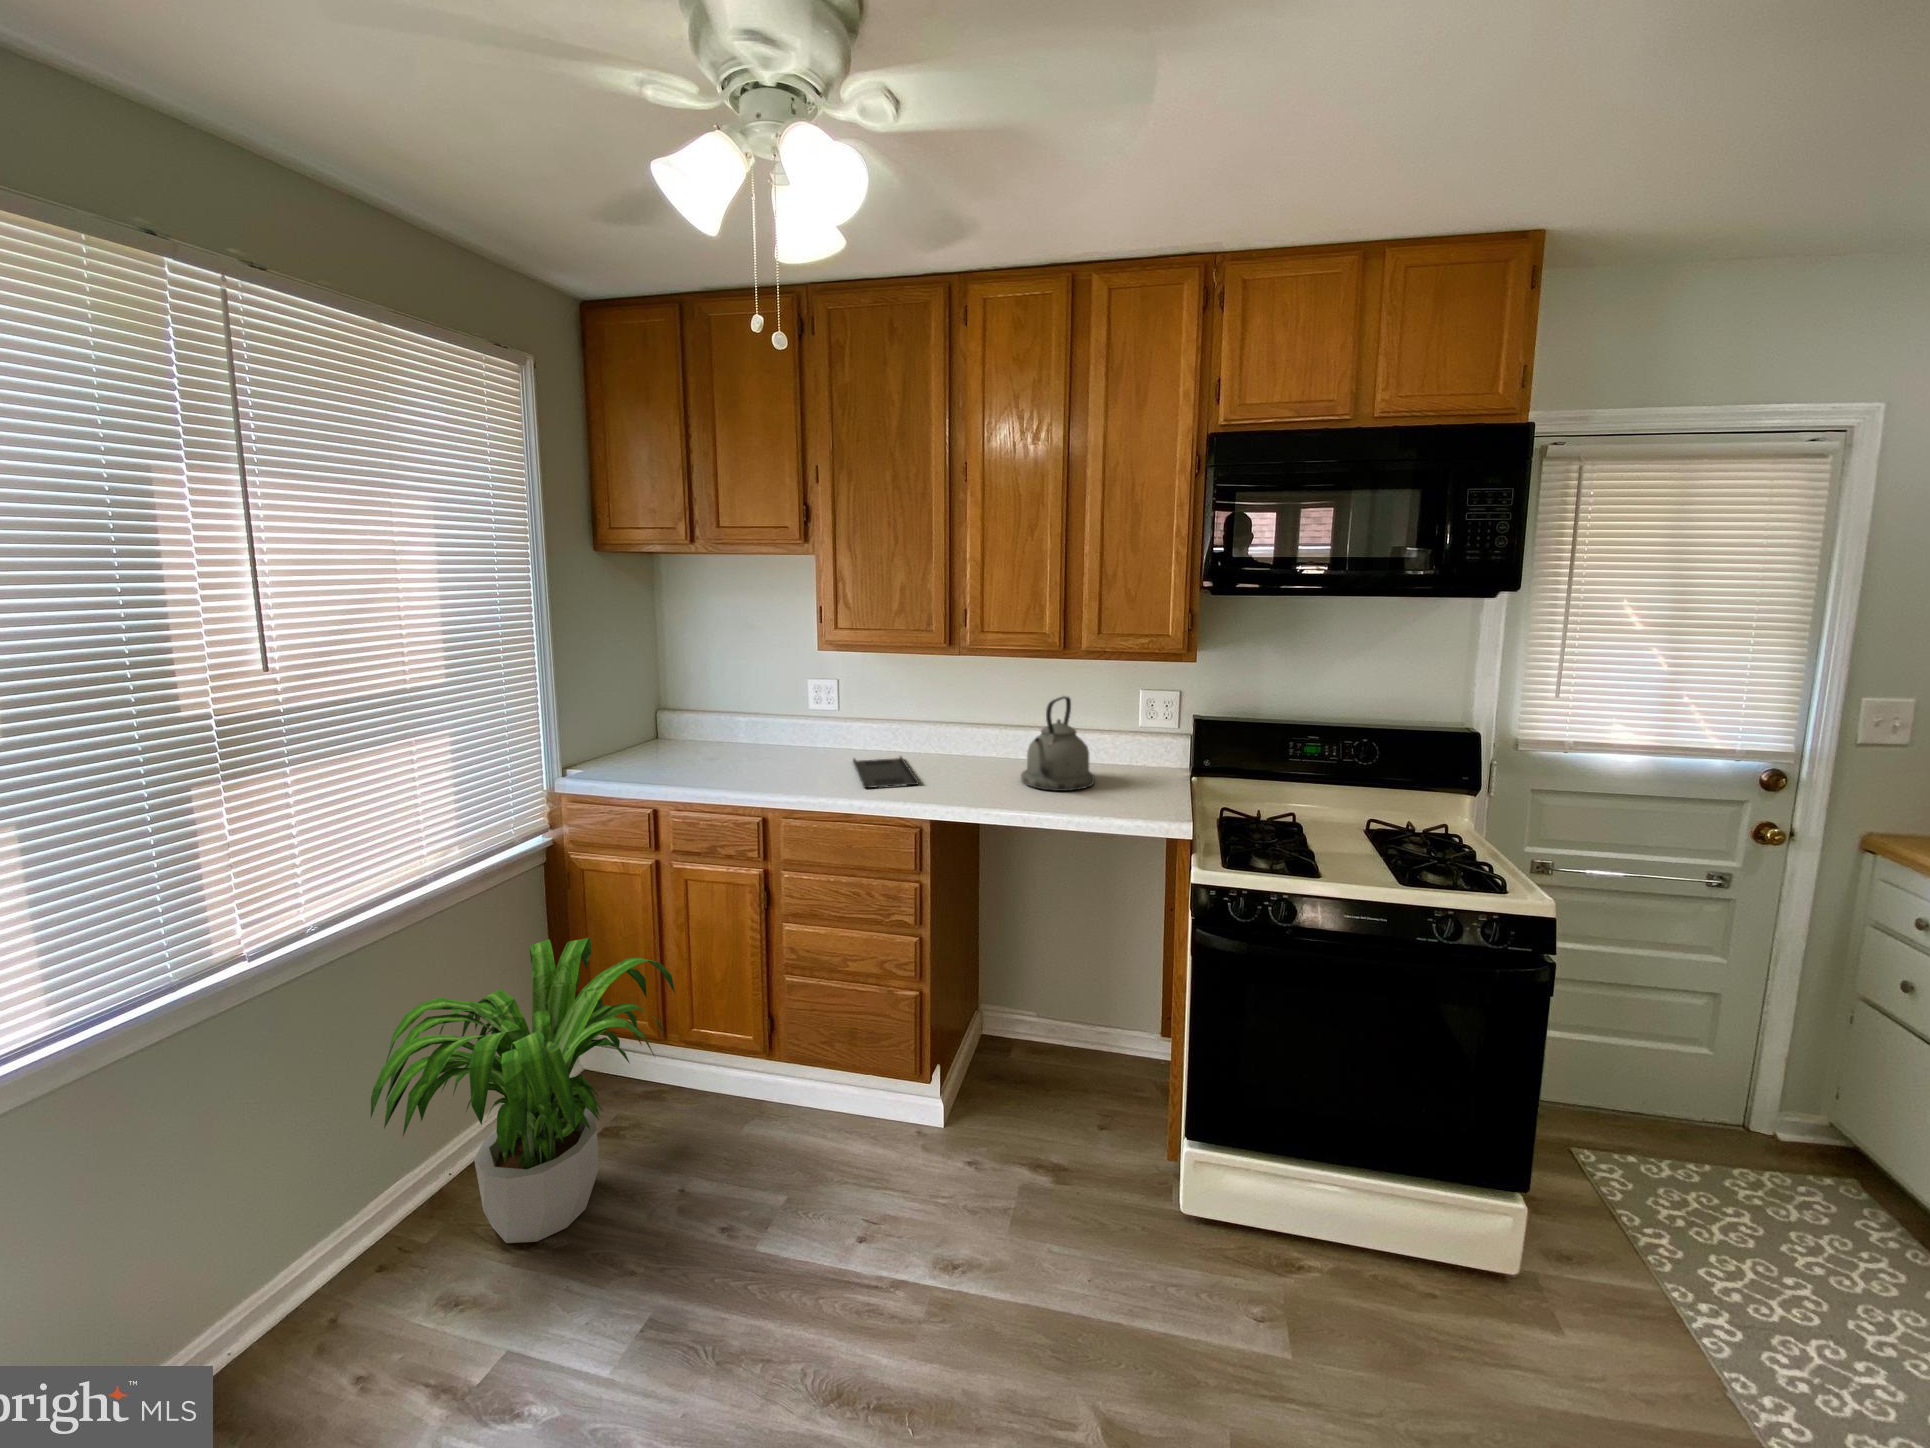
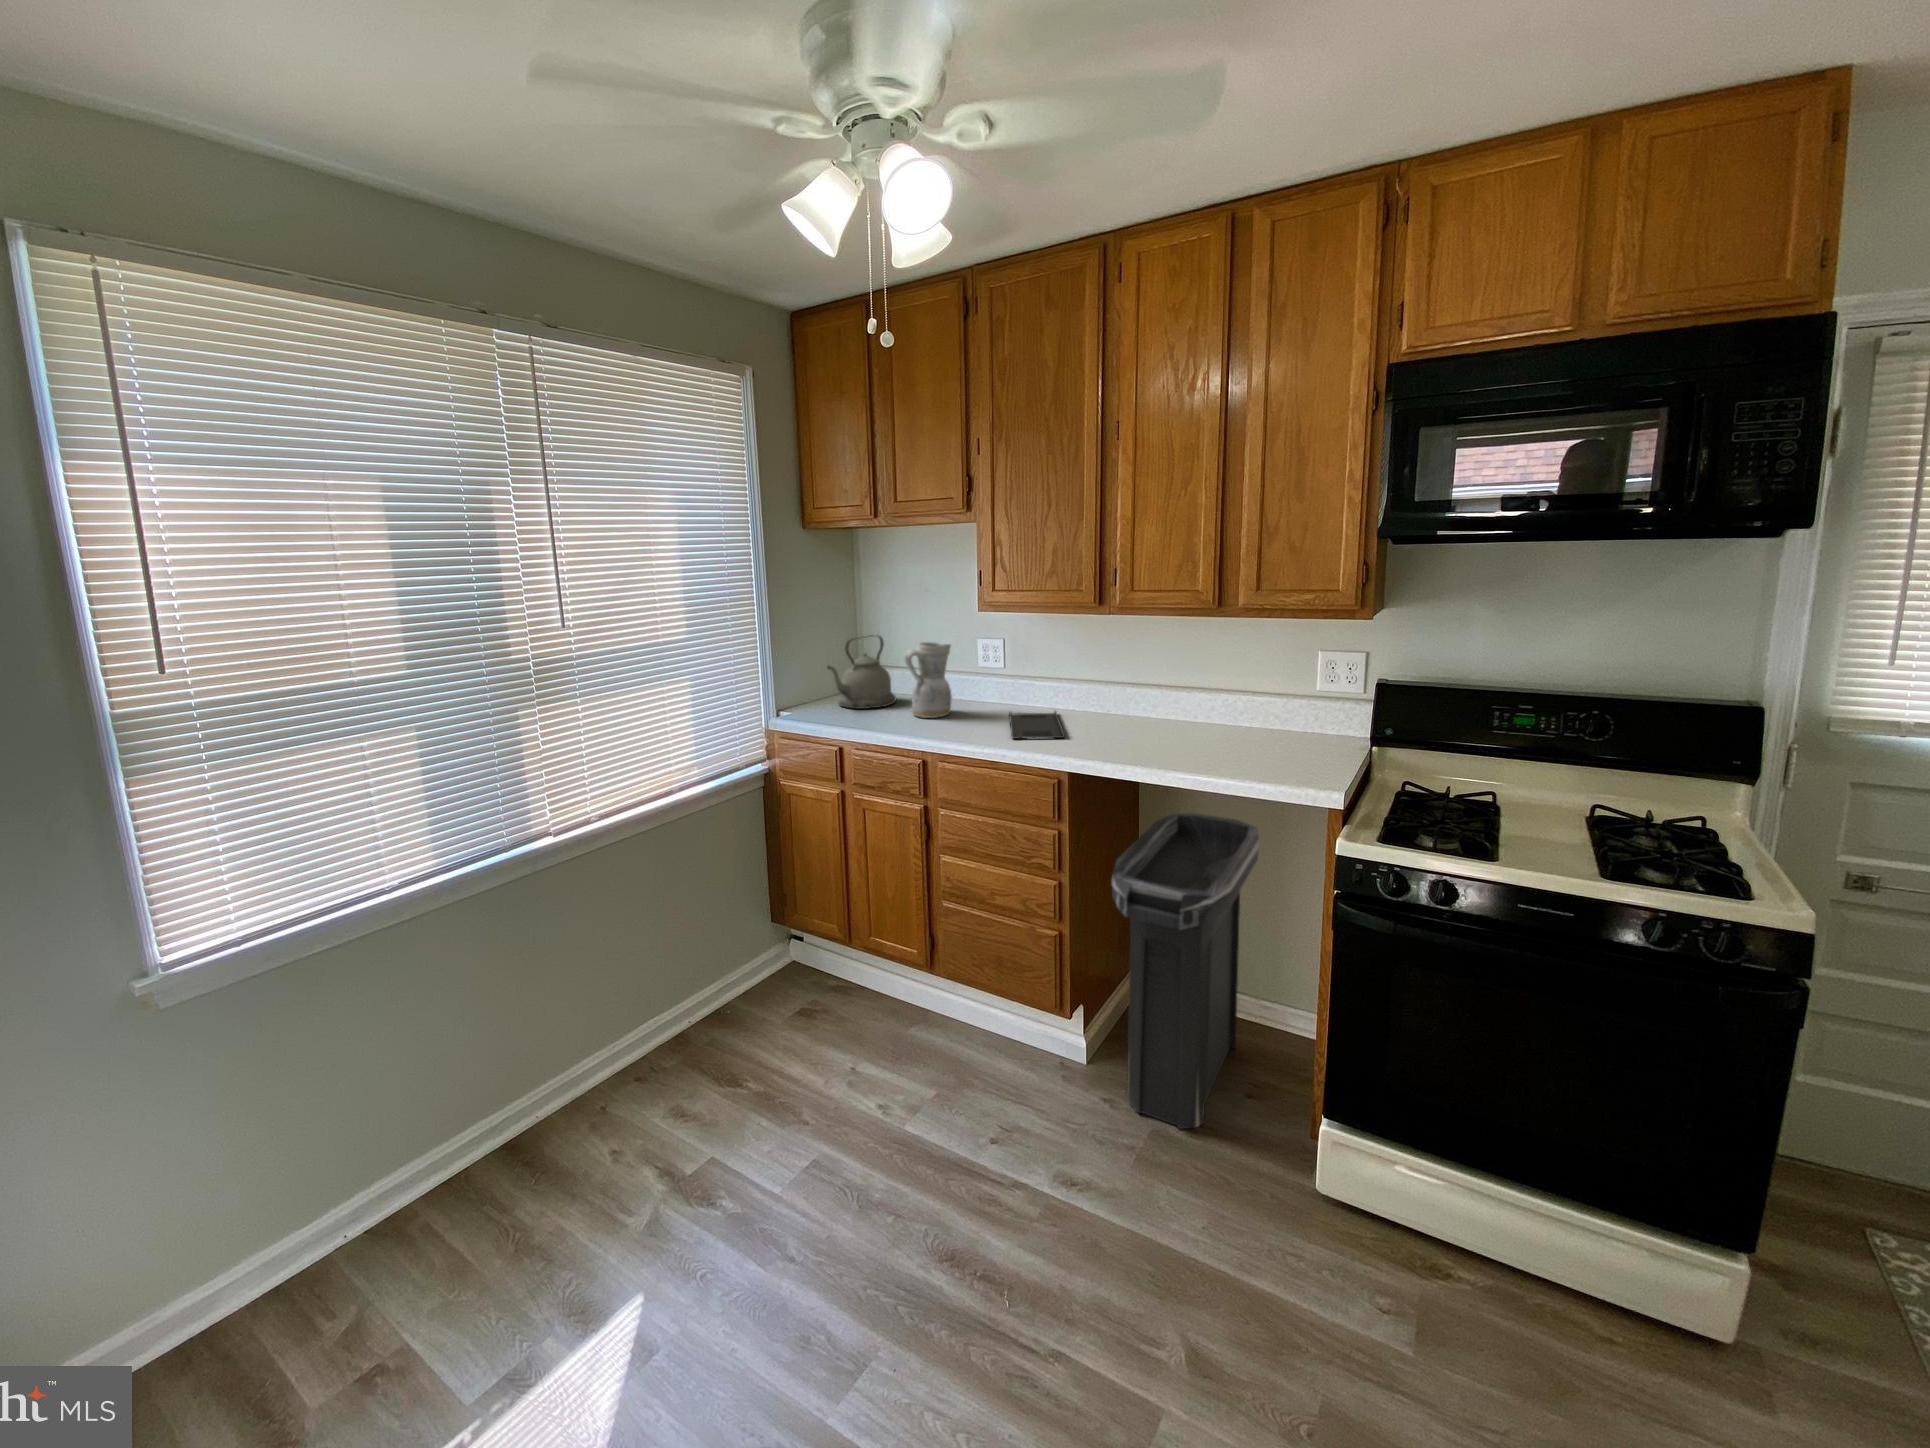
ceramic pitcher: none [738,687,790,769] -> present [904,642,952,718]
kettle: present [1021,696,1095,791] -> present [827,636,896,709]
trash can: none [979,851,1103,1179] -> present [1112,813,1259,1129]
potted plant: present [371,938,675,1243] -> none [630,850,847,1084]

